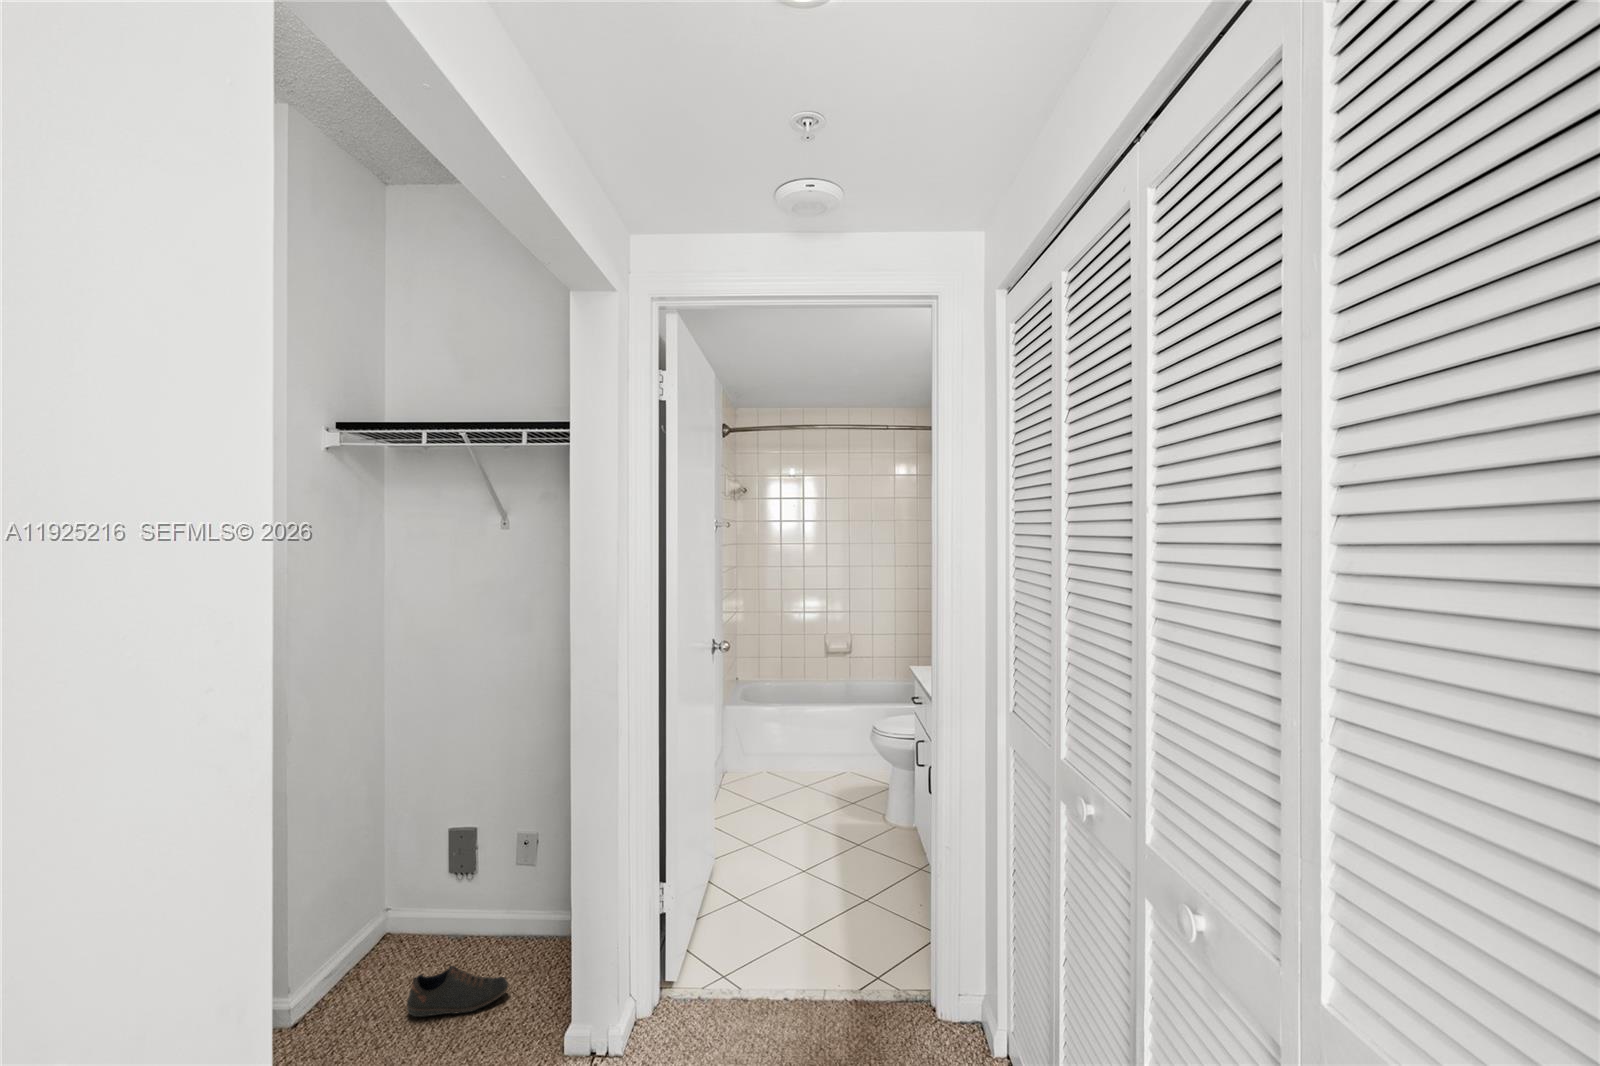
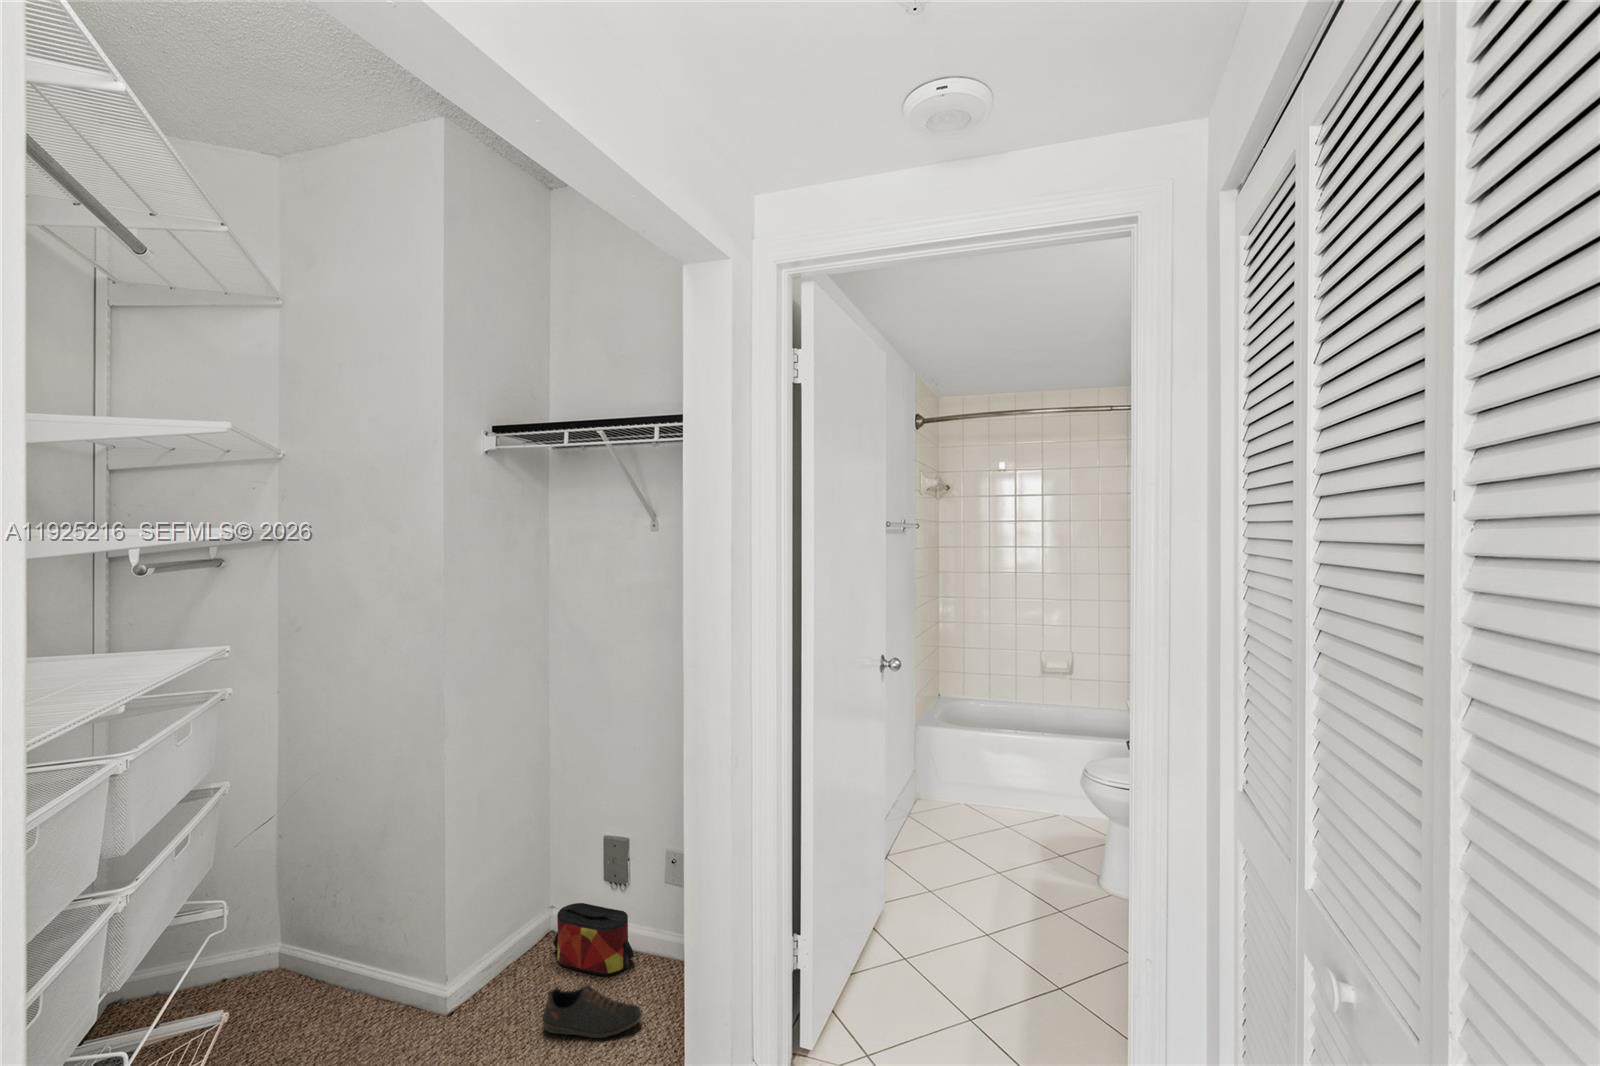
bag: none [393,899,484,963] -> present [553,903,634,976]

